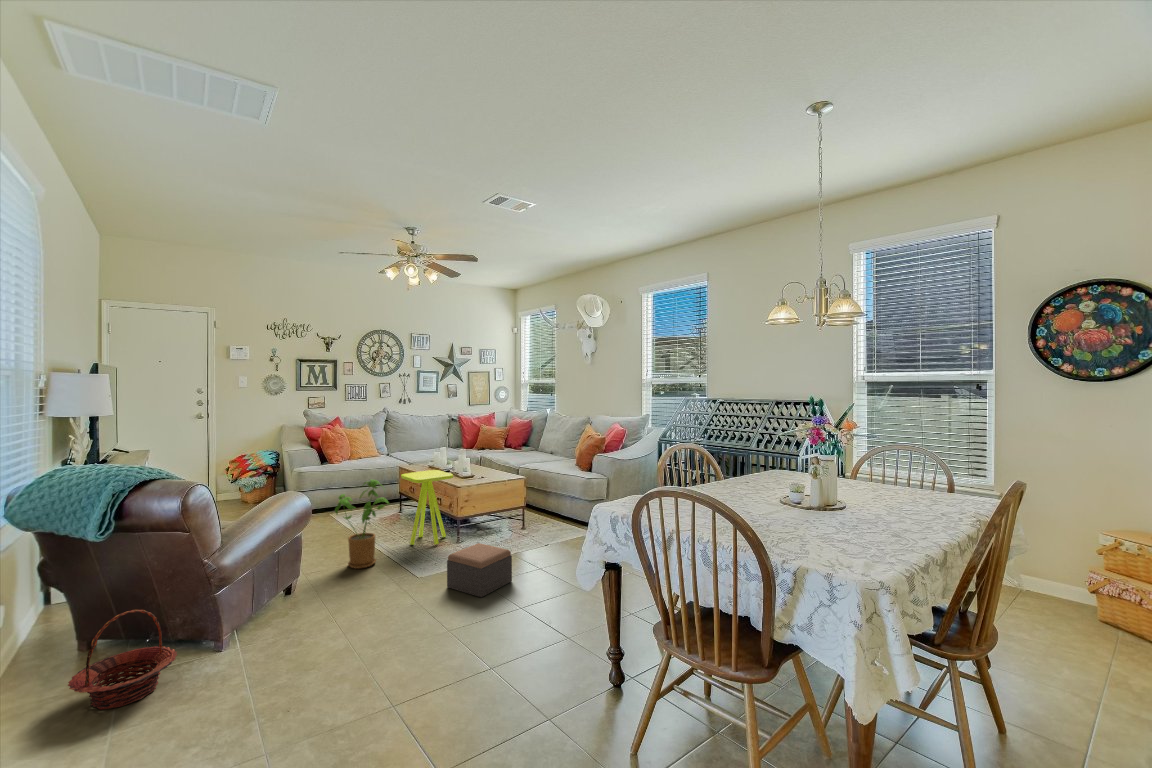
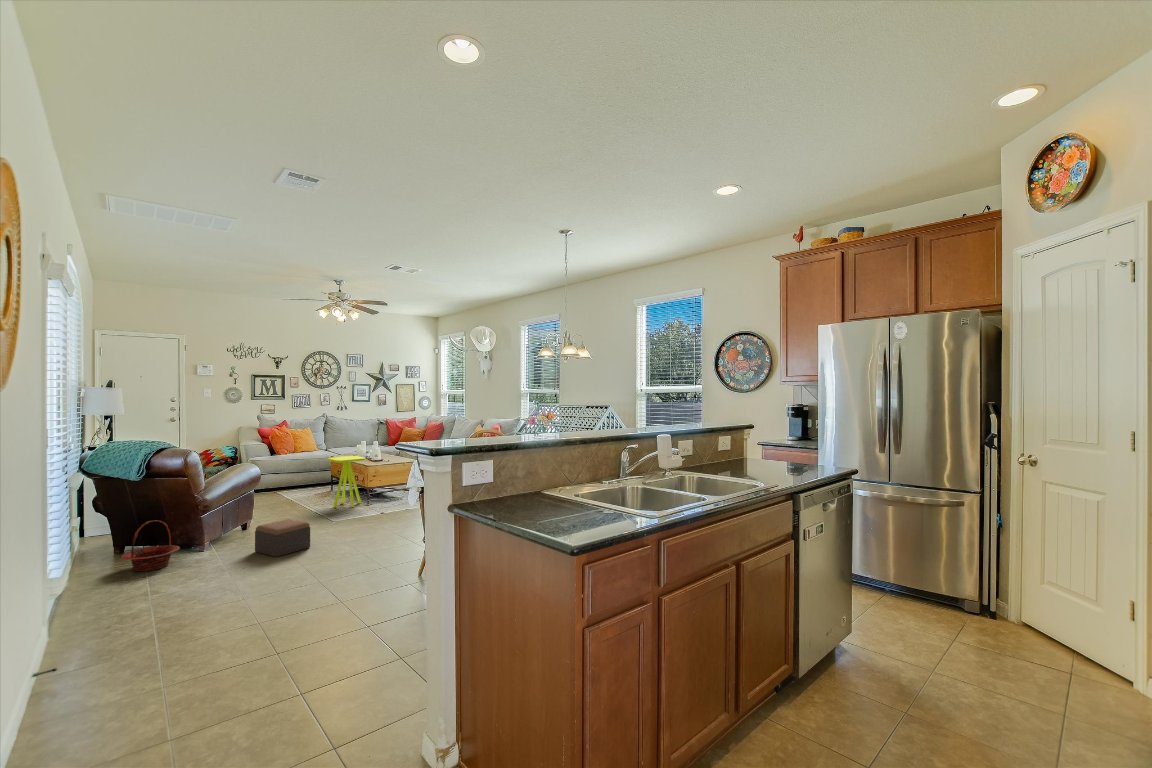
house plant: present [335,480,389,569] -> none [278,459,317,519]
footstool: present [447,543,512,597] -> present [255,519,310,557]

